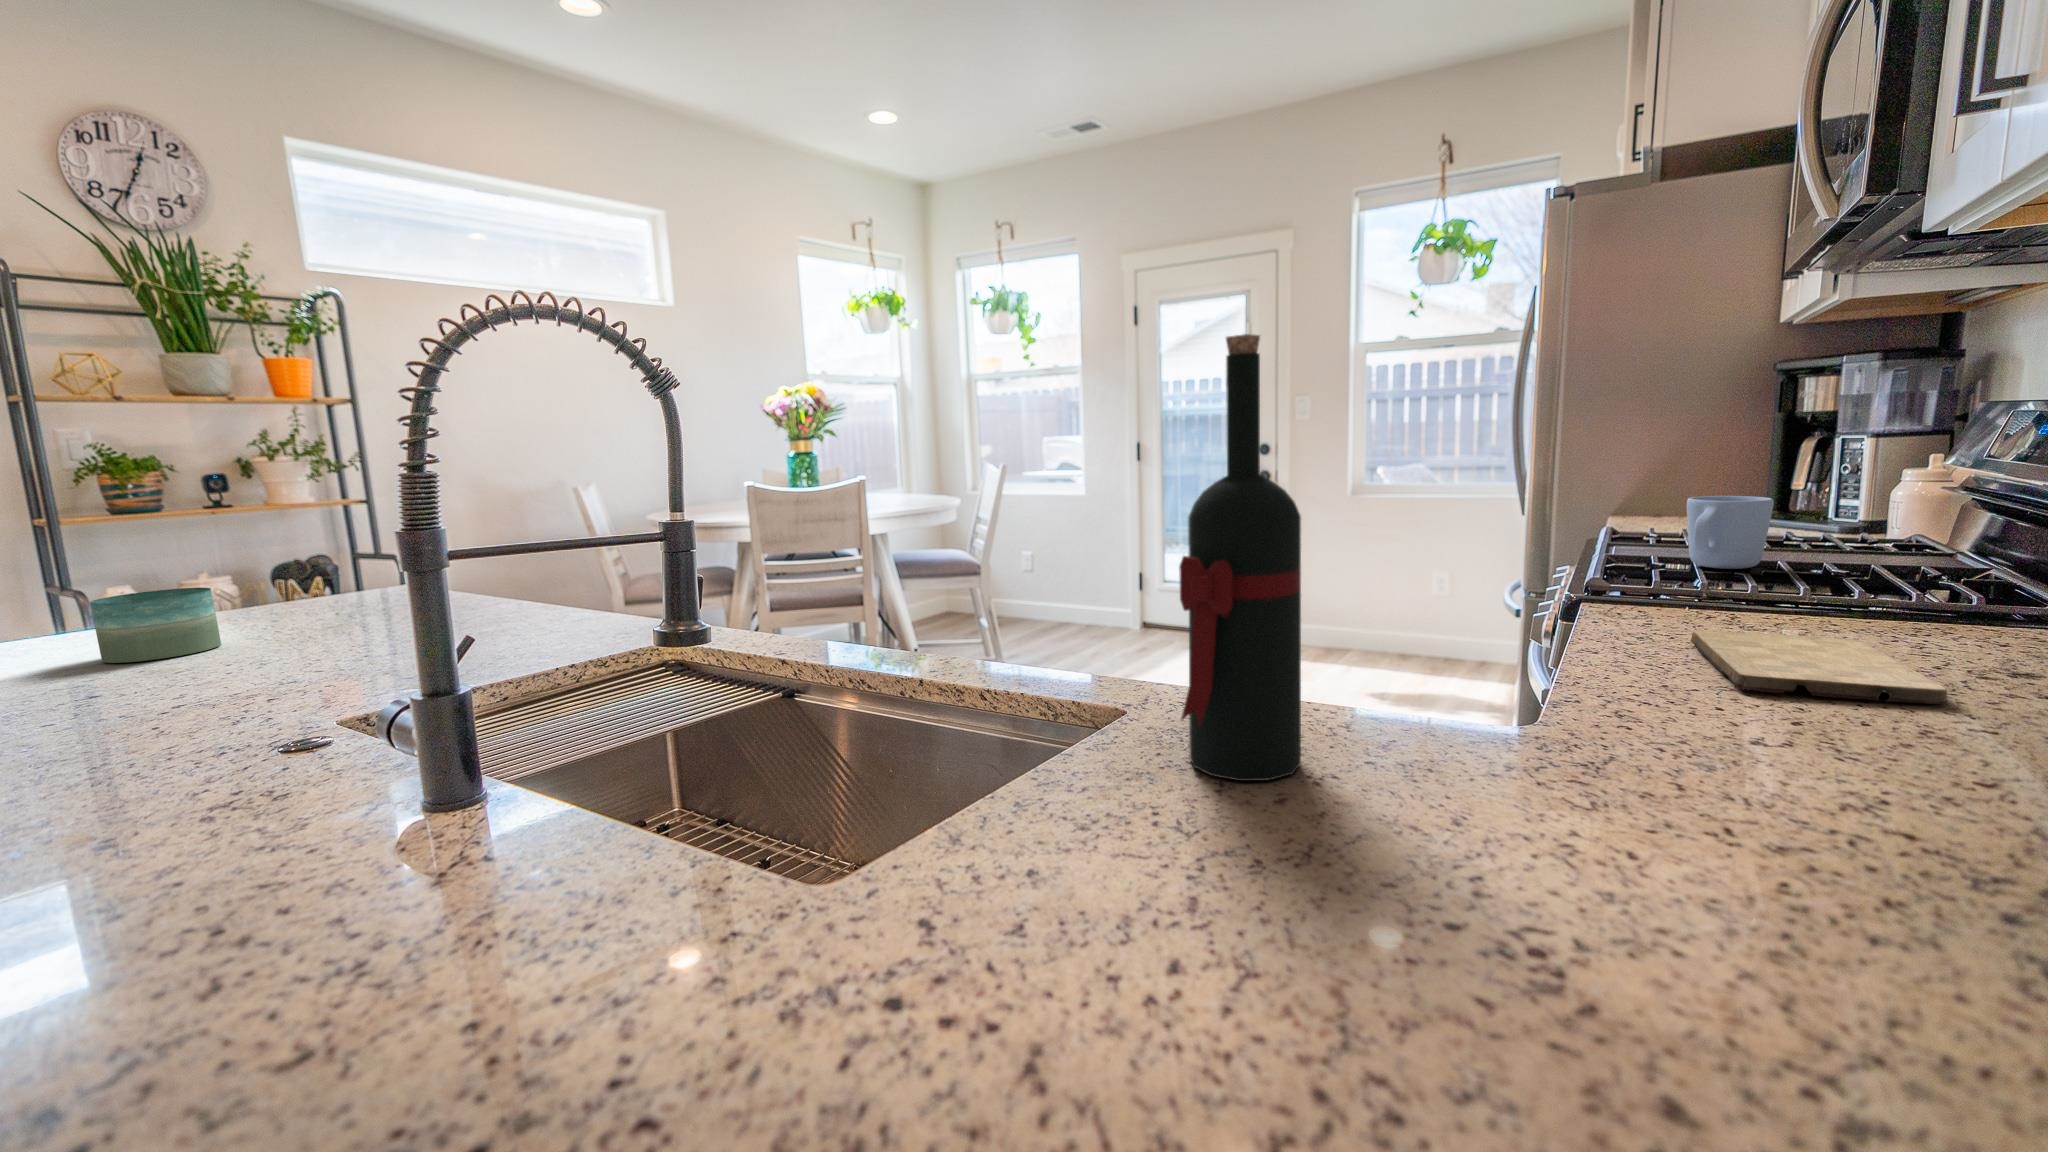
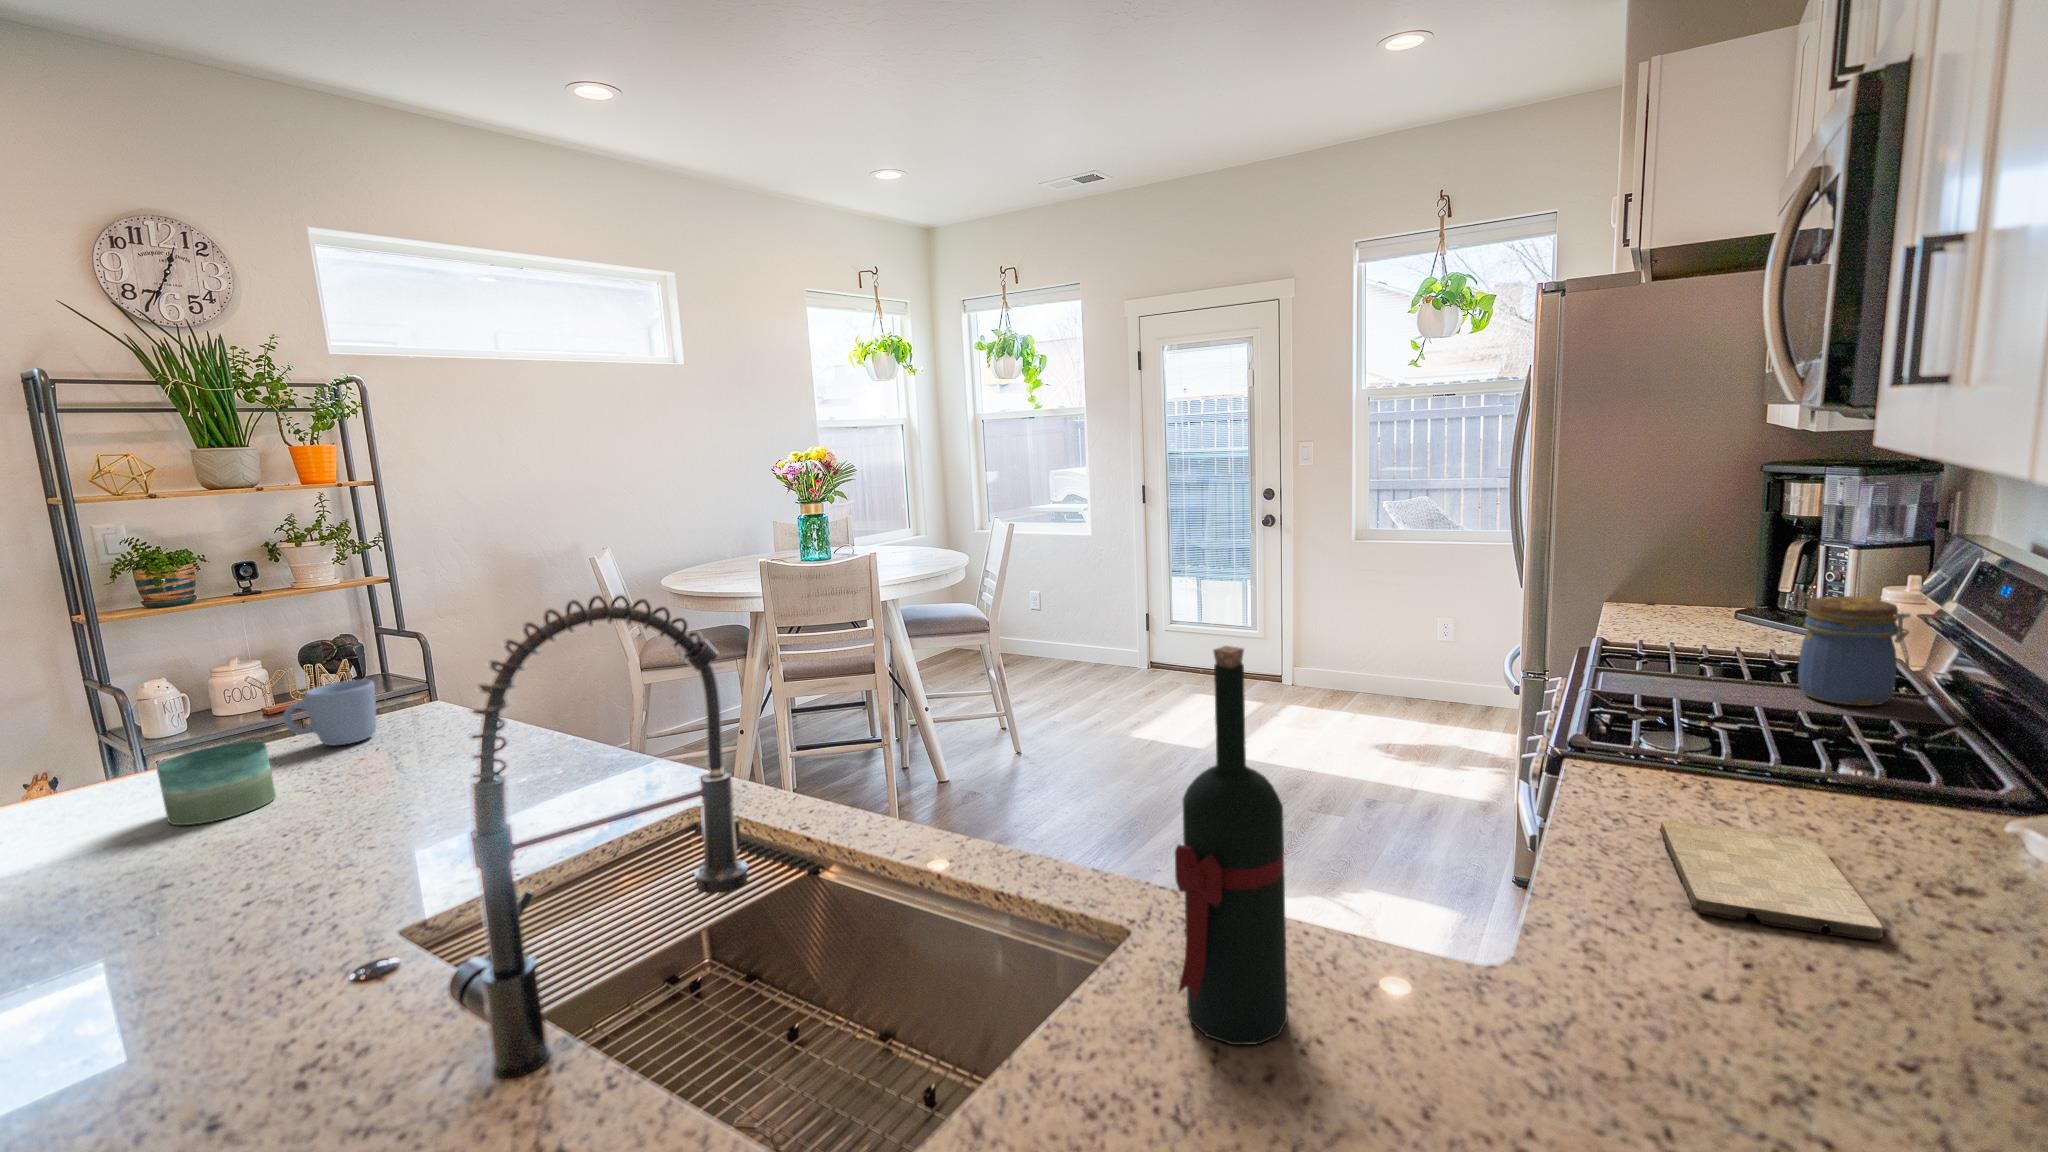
jar: none [1819,457,1941,566] -> present [1798,596,1911,706]
mug: present [1687,496,1774,569] -> present [284,680,377,746]

